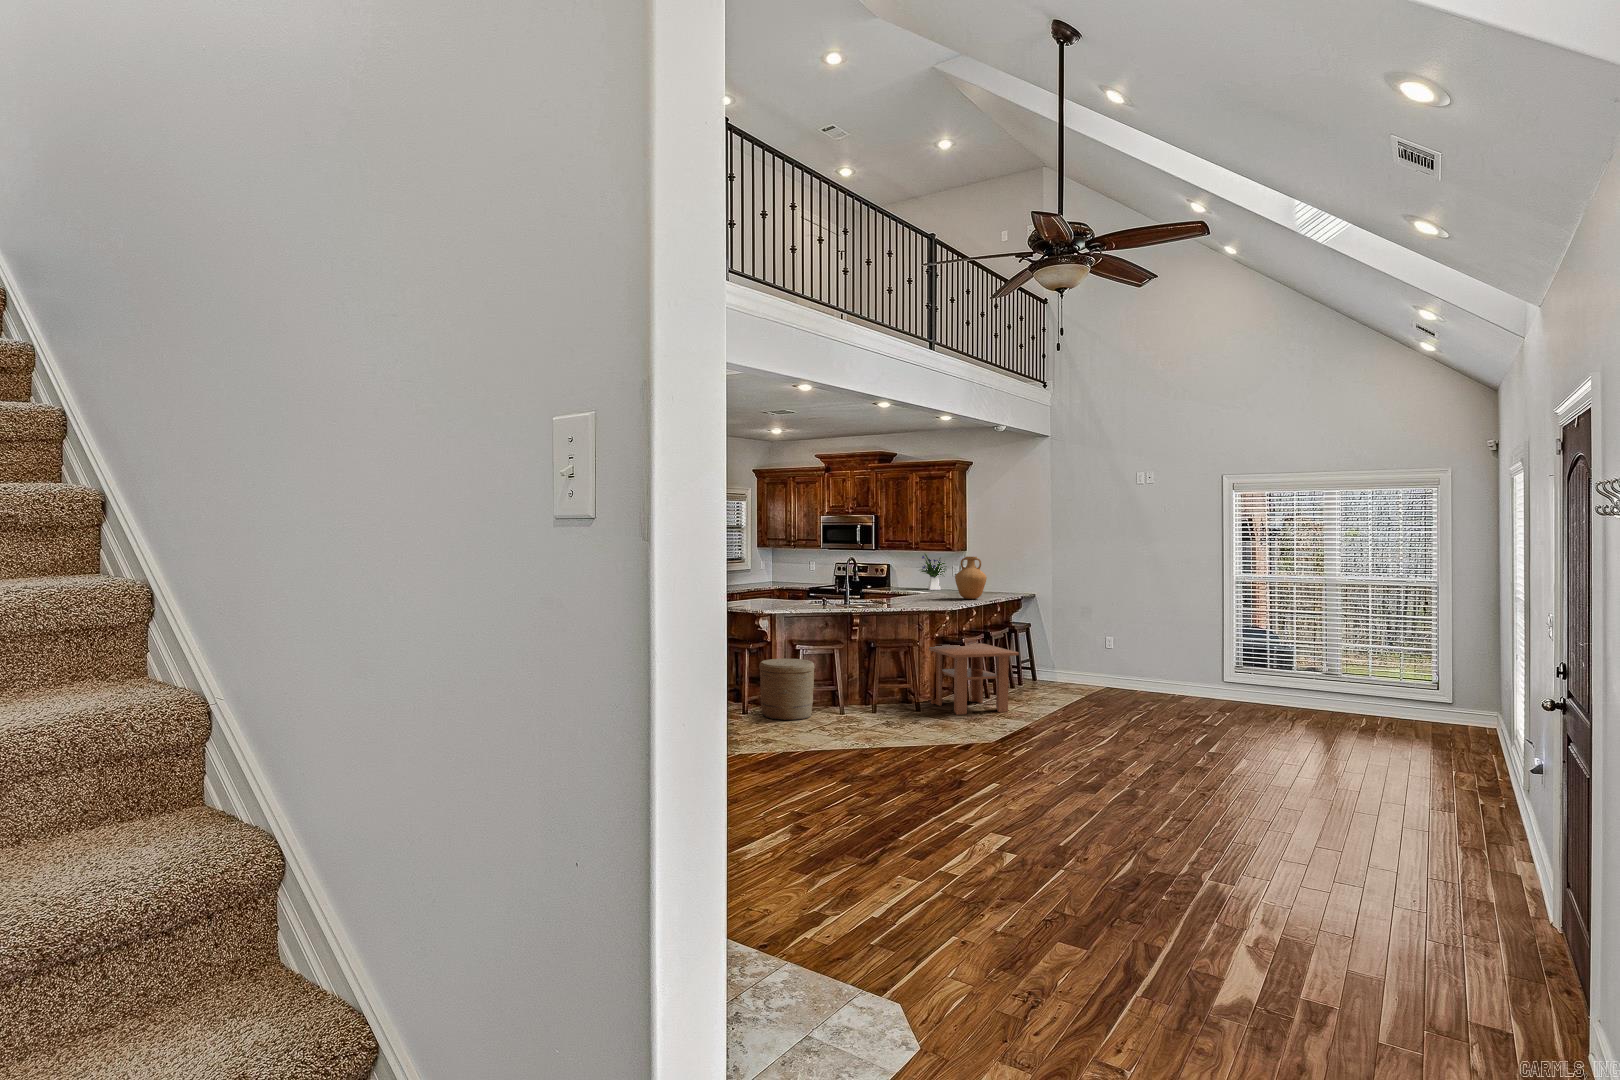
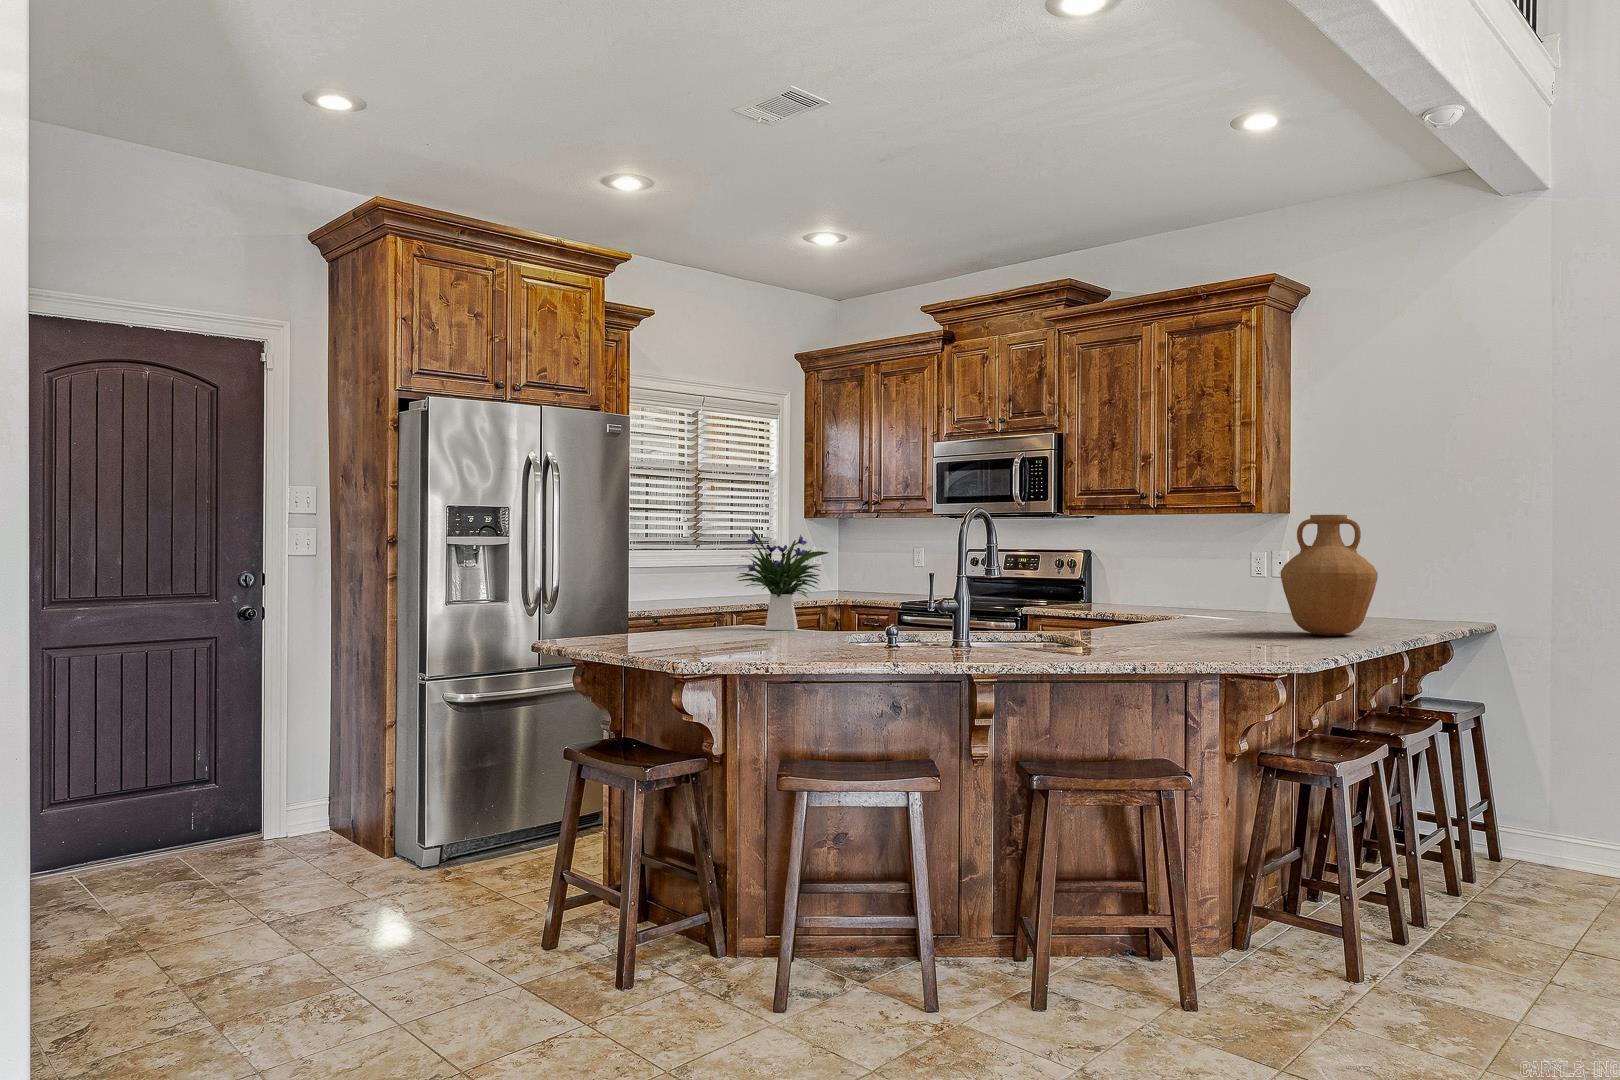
flower arrangement: present [921,554,947,590] -> present [737,529,828,630]
coffee table: present [929,643,1019,715] -> none [1193,770,1544,1030]
woven basket: present [759,659,815,720] -> none [664,811,840,1033]

